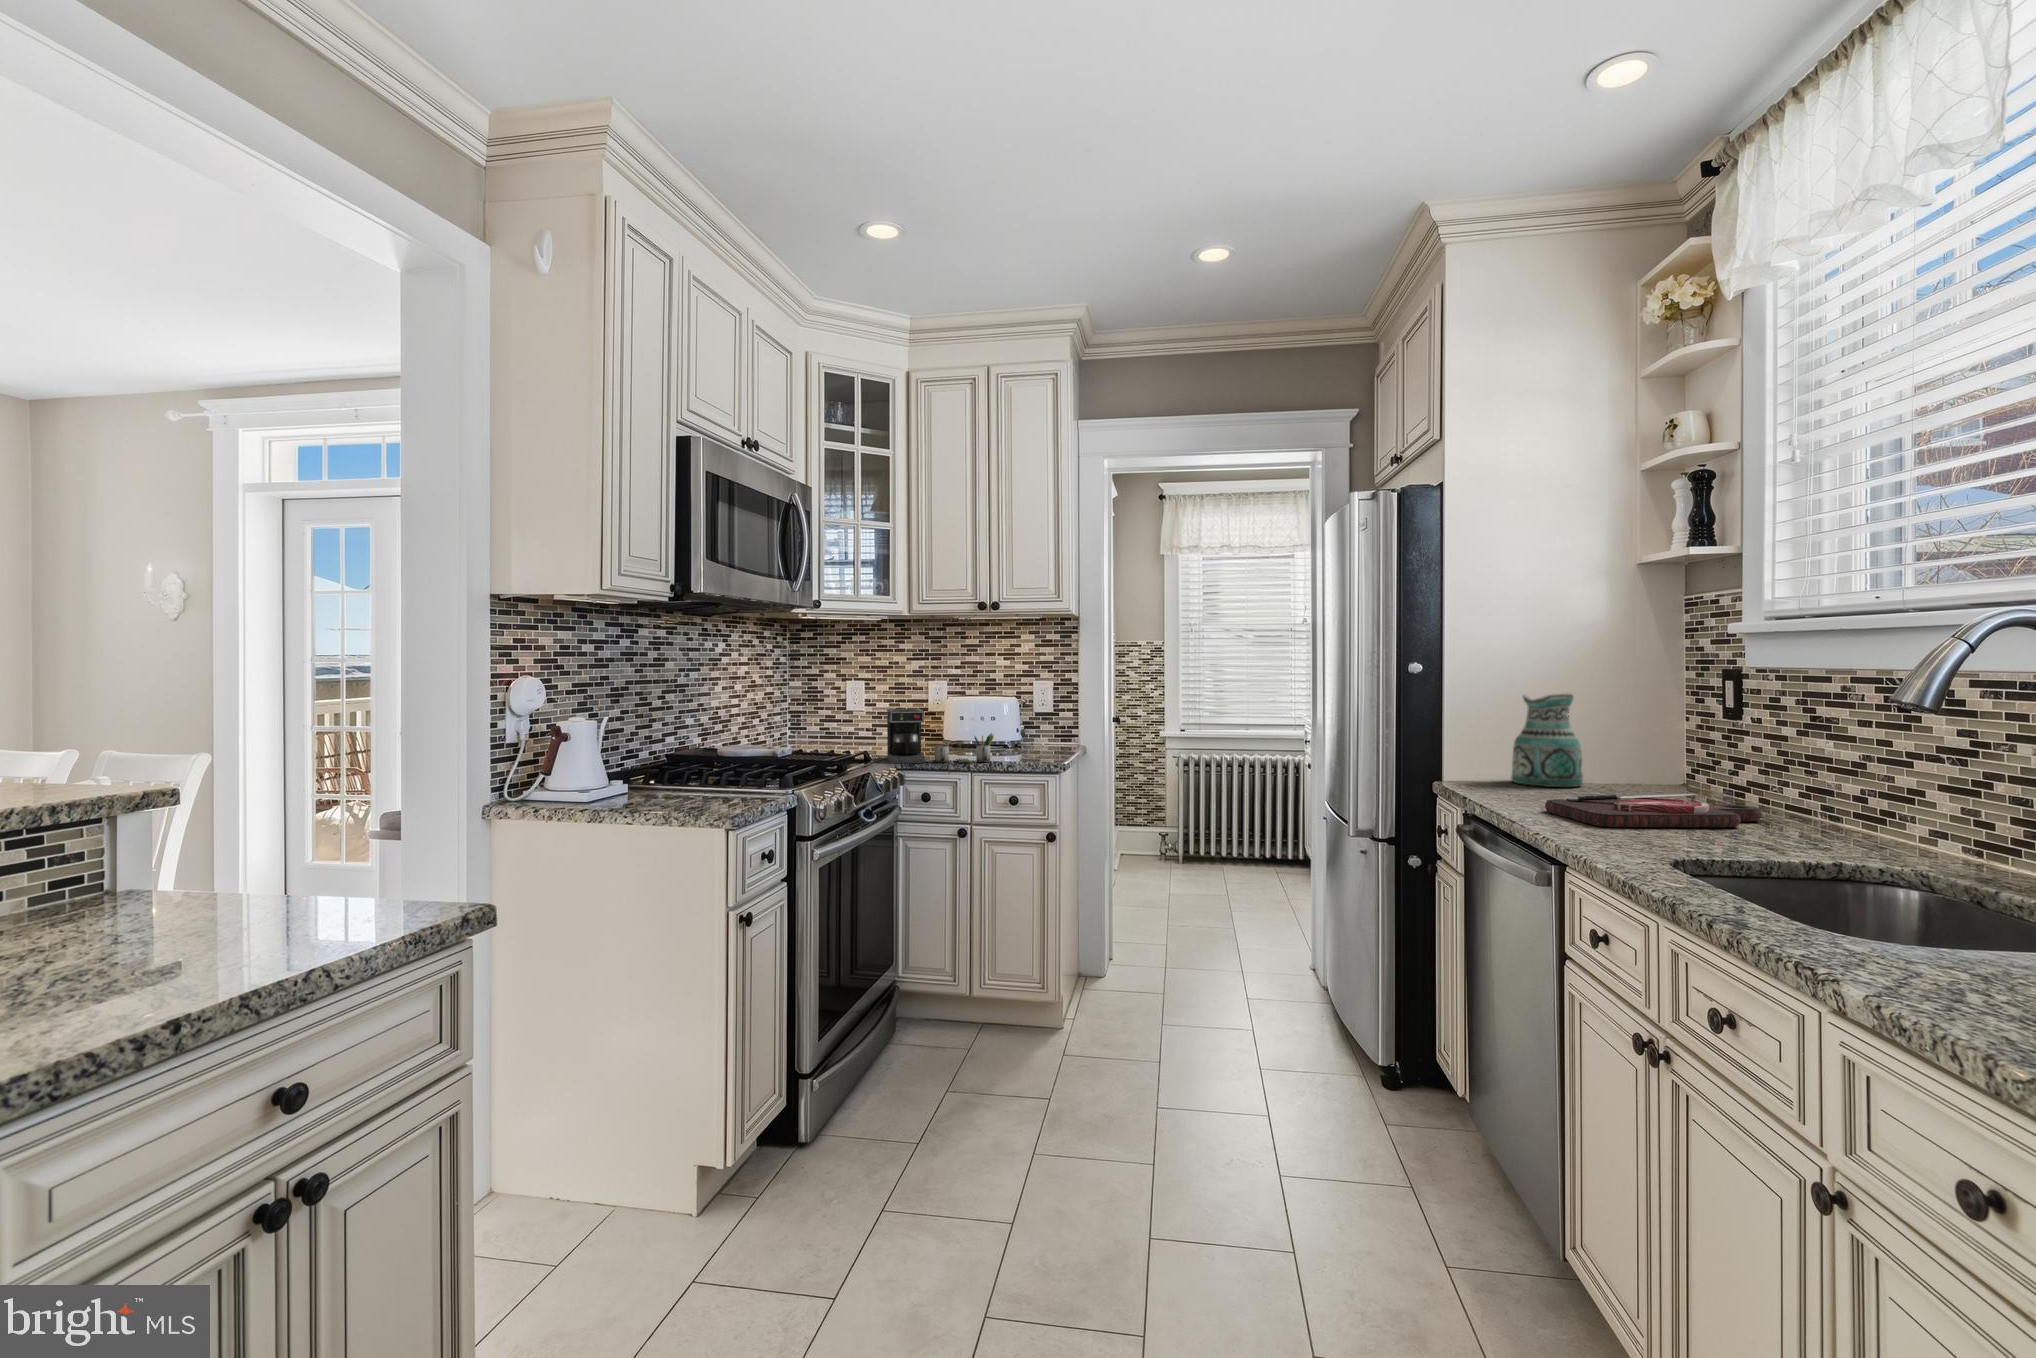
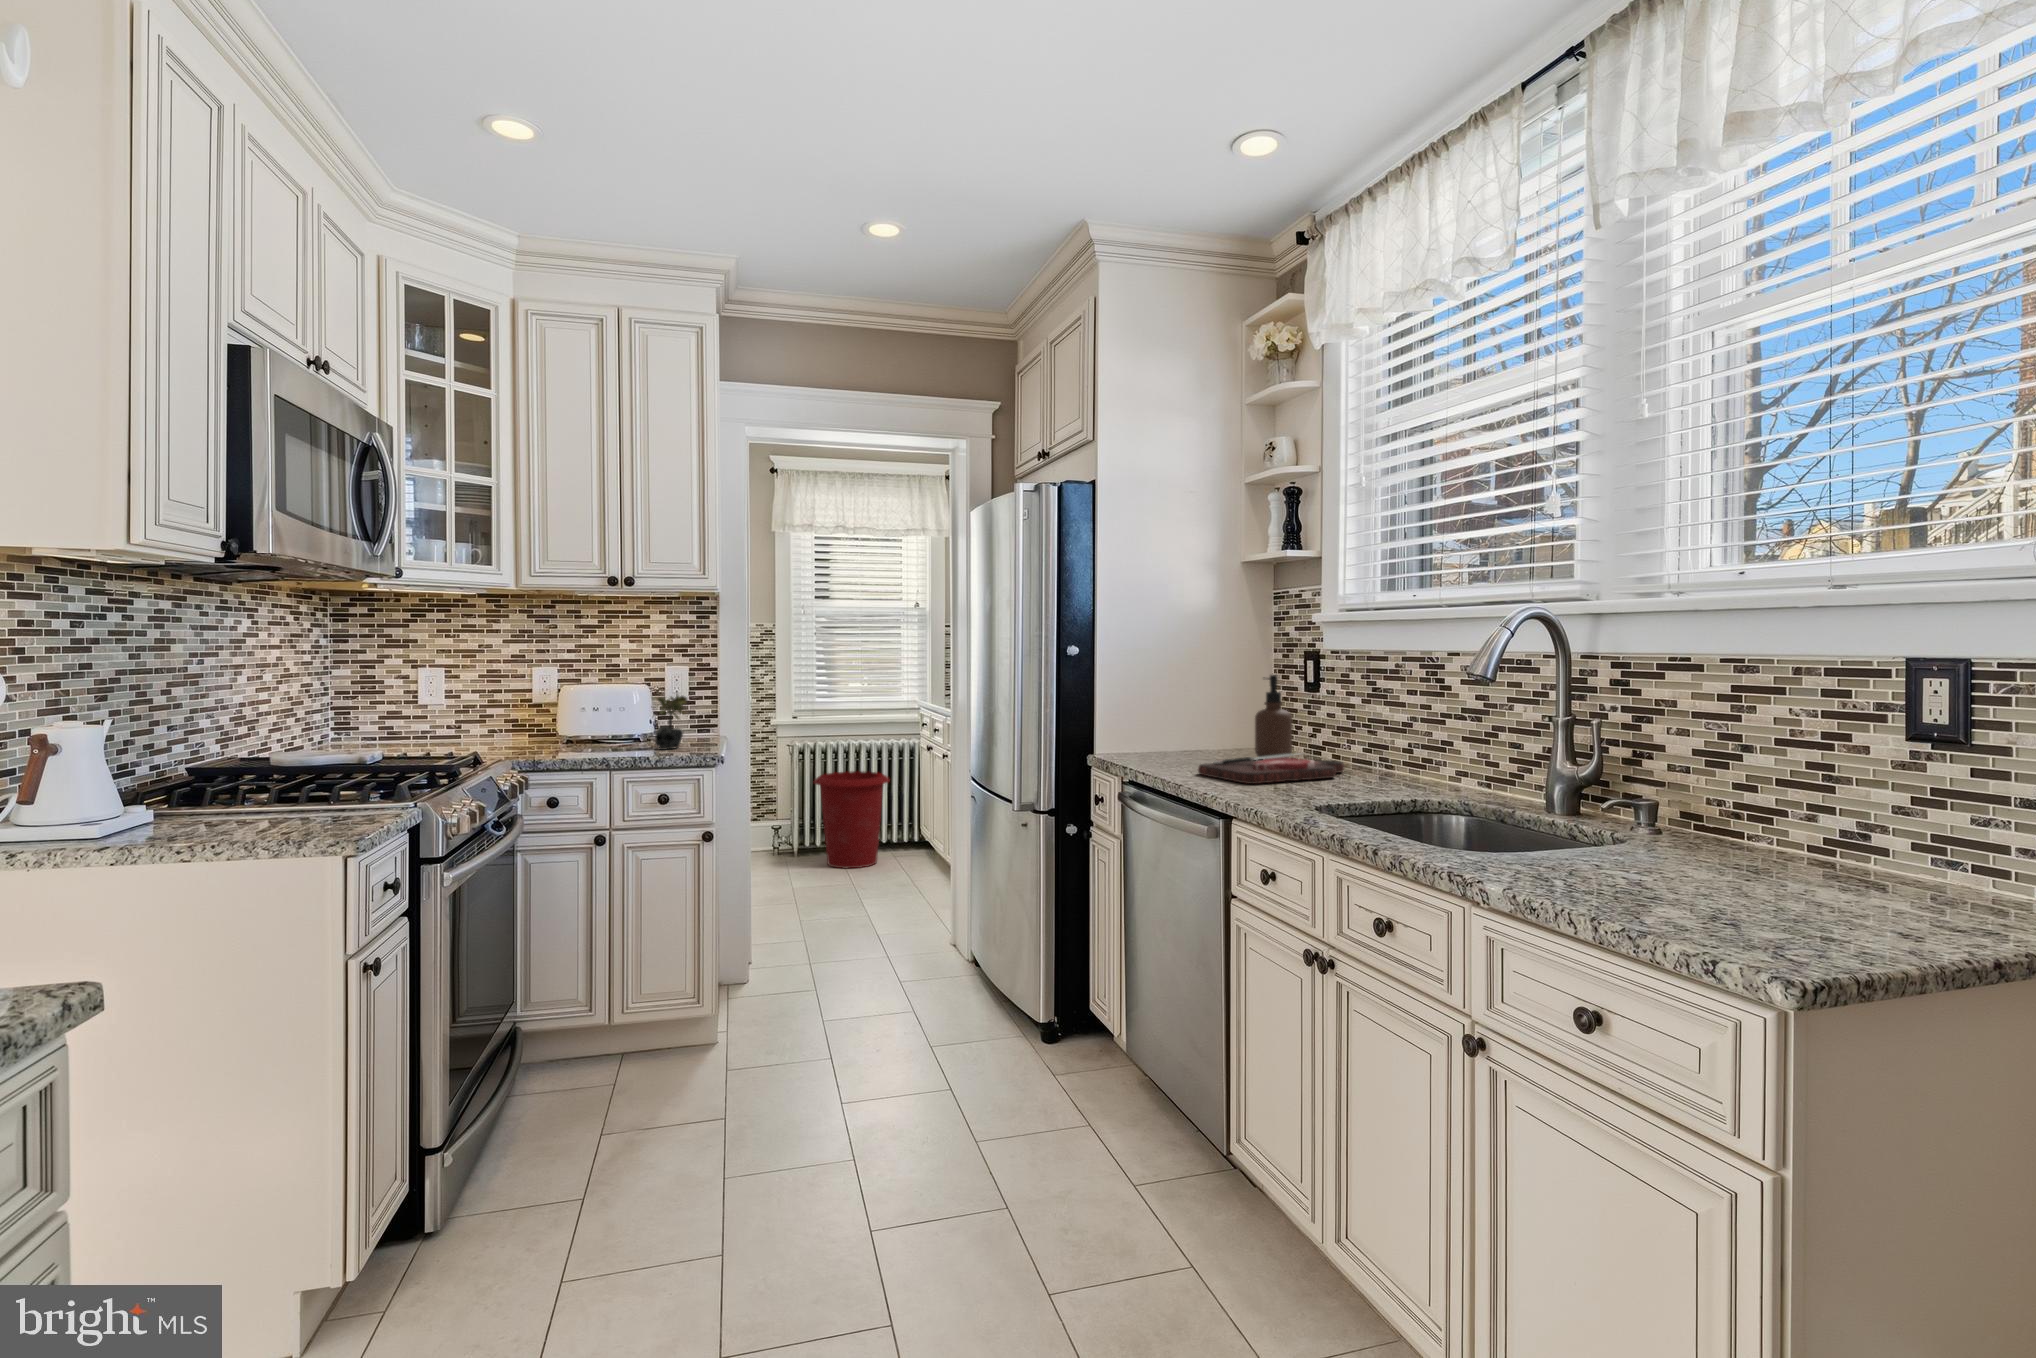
ceramic pitcher: present [1511,693,1583,787] -> none [1149,672,1204,754]
soap dispenser: none [1647,697,1700,800] -> present [1255,675,1292,758]
succulent plant: none [1012,705,1044,756] -> present [655,694,687,750]
coffee maker: present [887,709,994,764] -> none [501,700,640,766]
waste bin: none [1196,786,1273,882] -> present [814,771,890,868]

